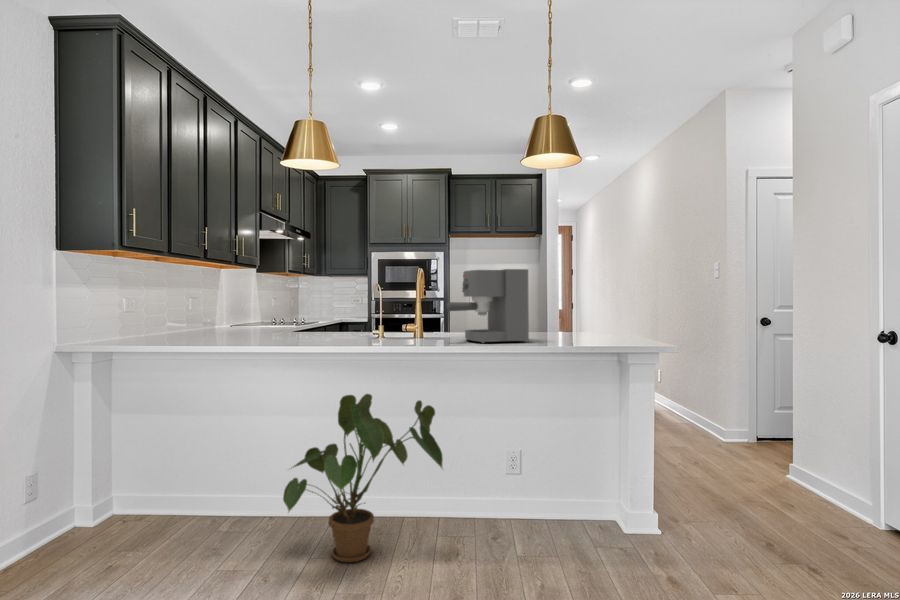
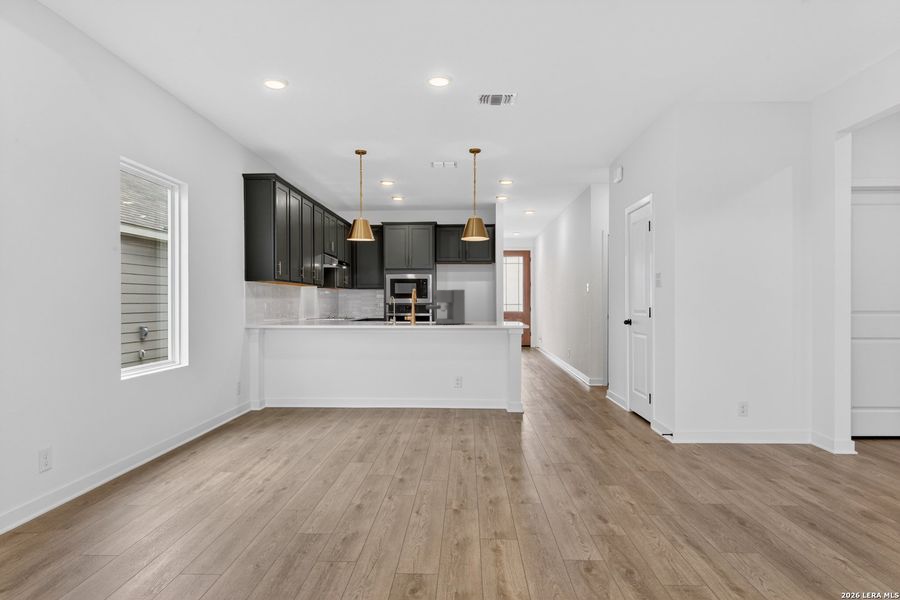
house plant: present [283,394,443,562] -> none [352,348,423,419]

